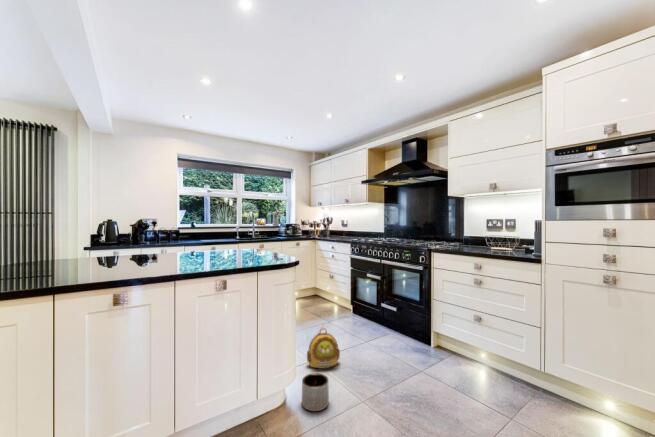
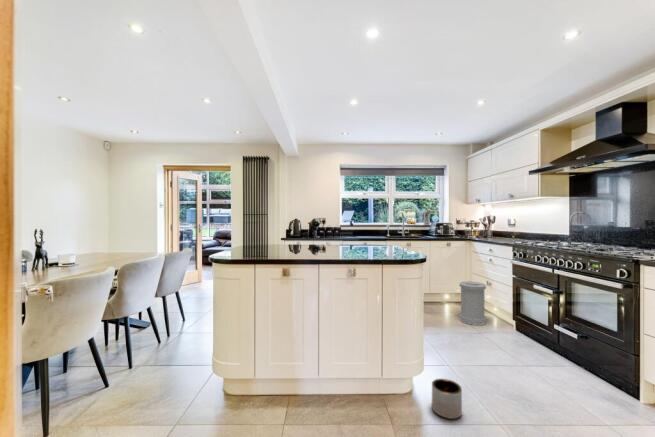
trash can: none [308,276,331,315] -> present [459,281,486,325]
backpack: present [307,328,340,368] -> none [445,336,485,380]

